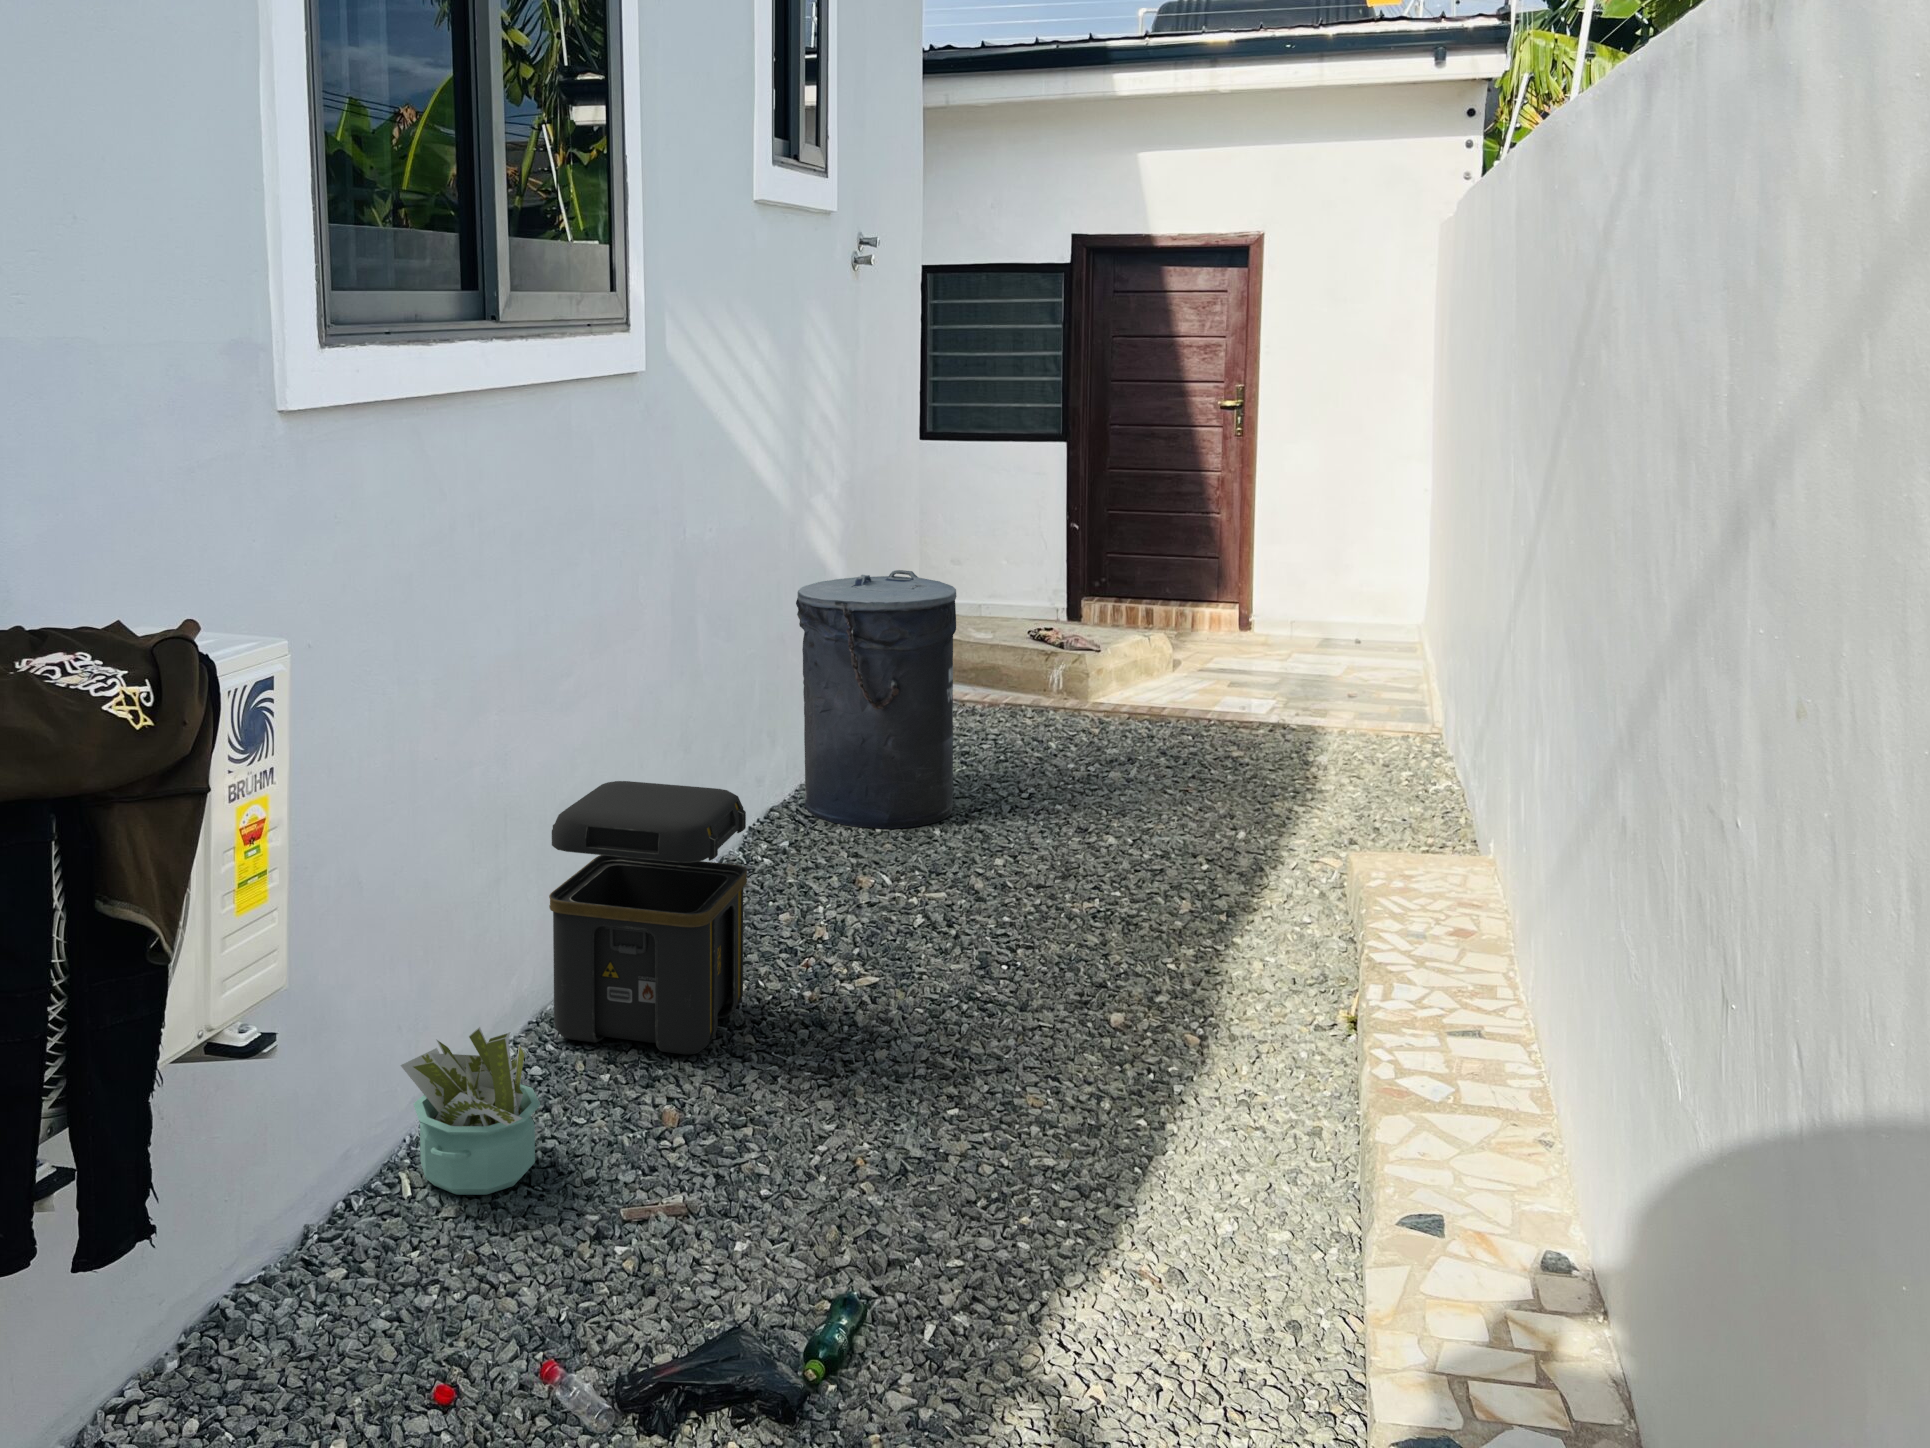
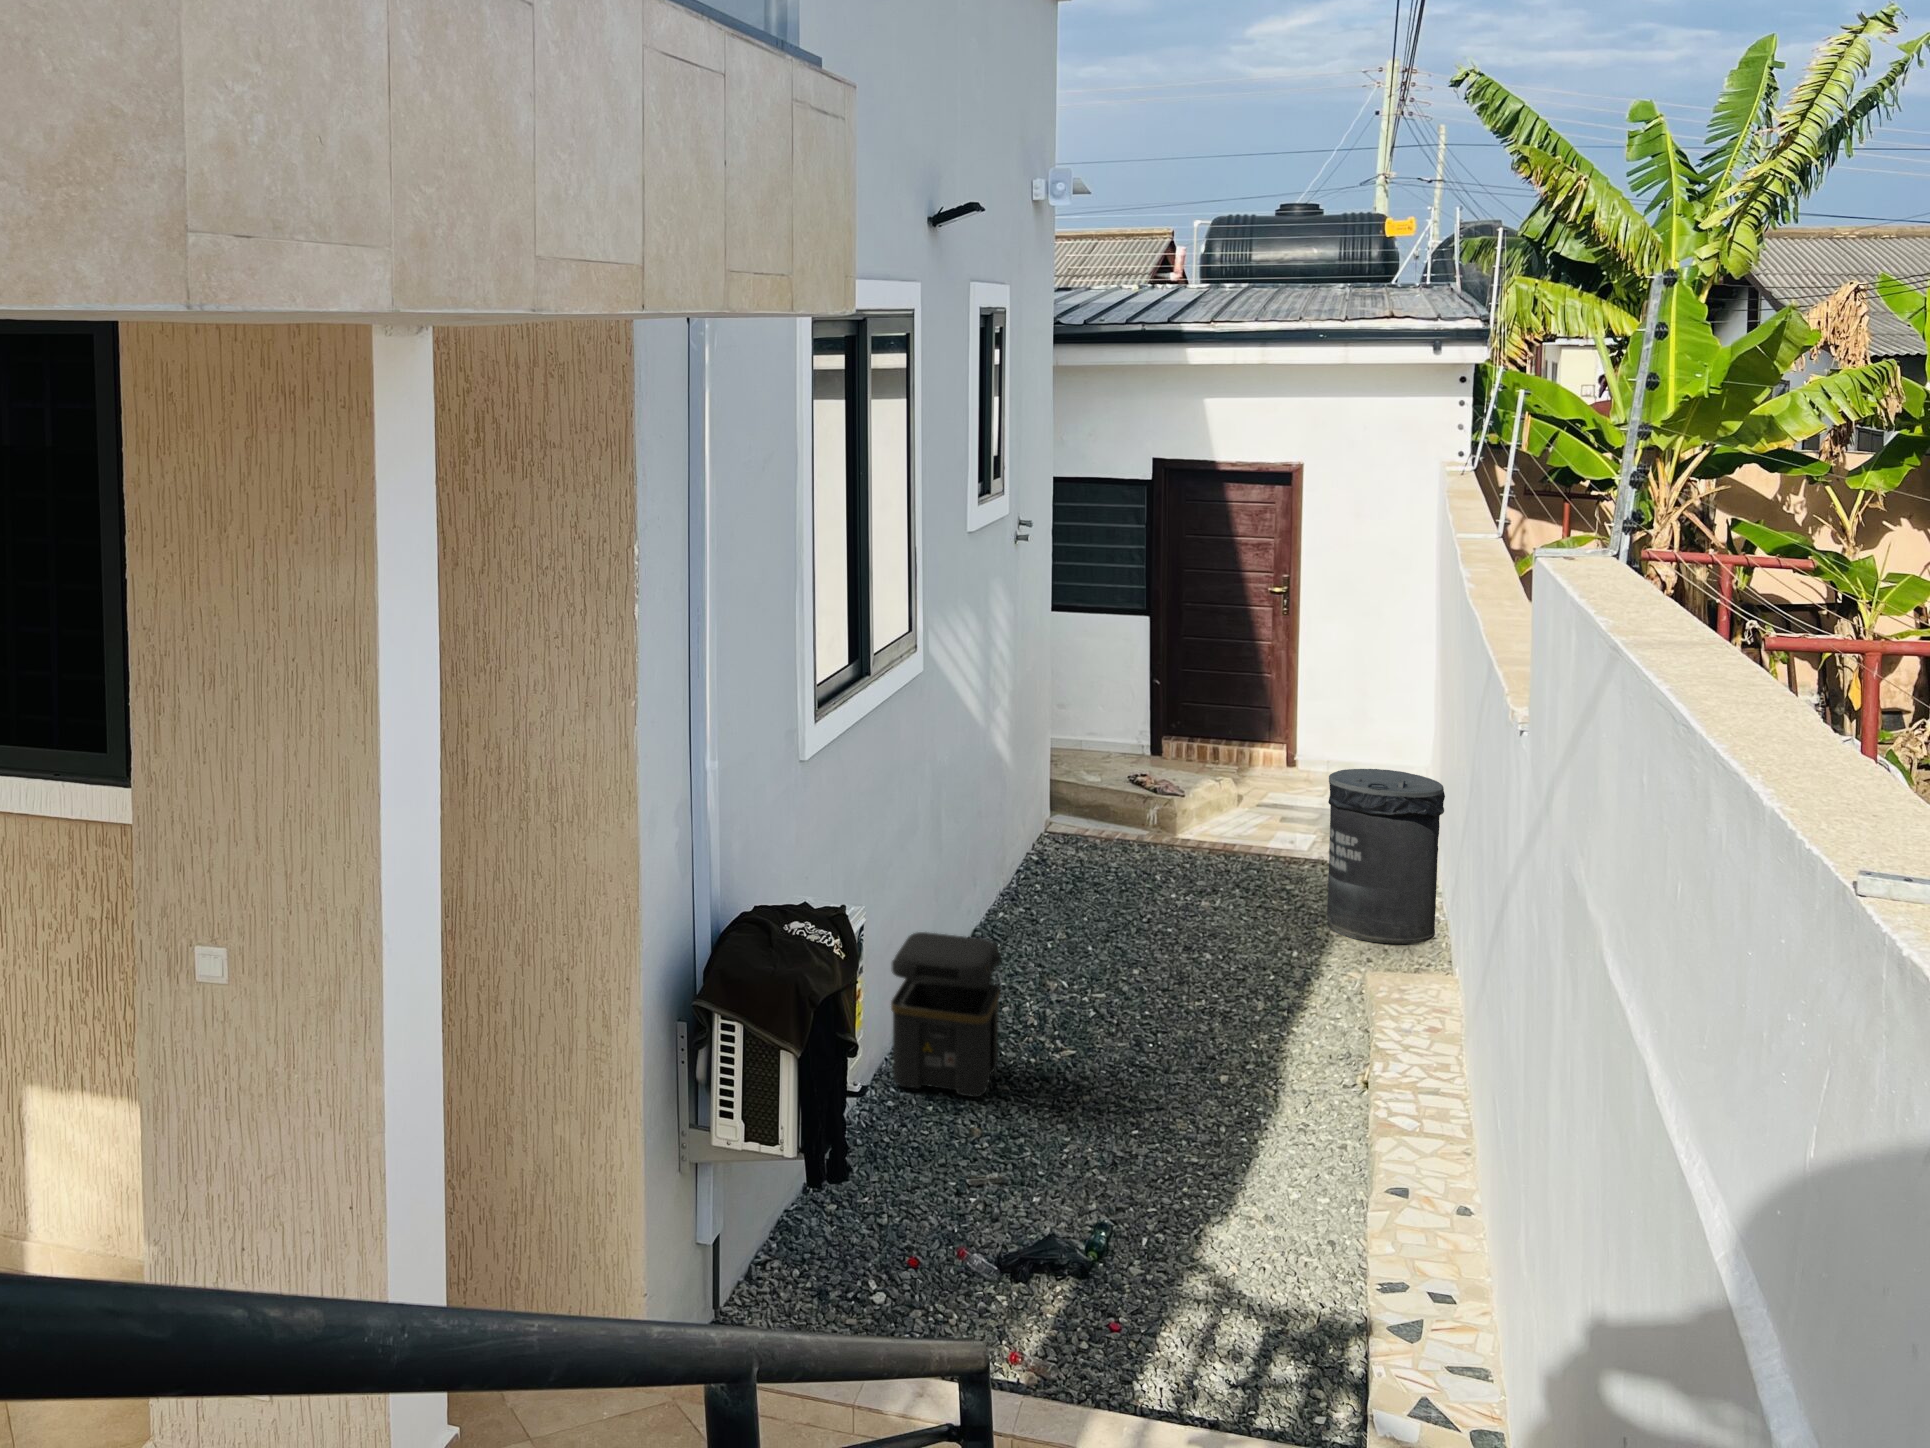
trash can: present [796,570,957,829] -> present [1327,769,1445,944]
decorative plant: present [401,1027,541,1195] -> none [843,1081,918,1172]

